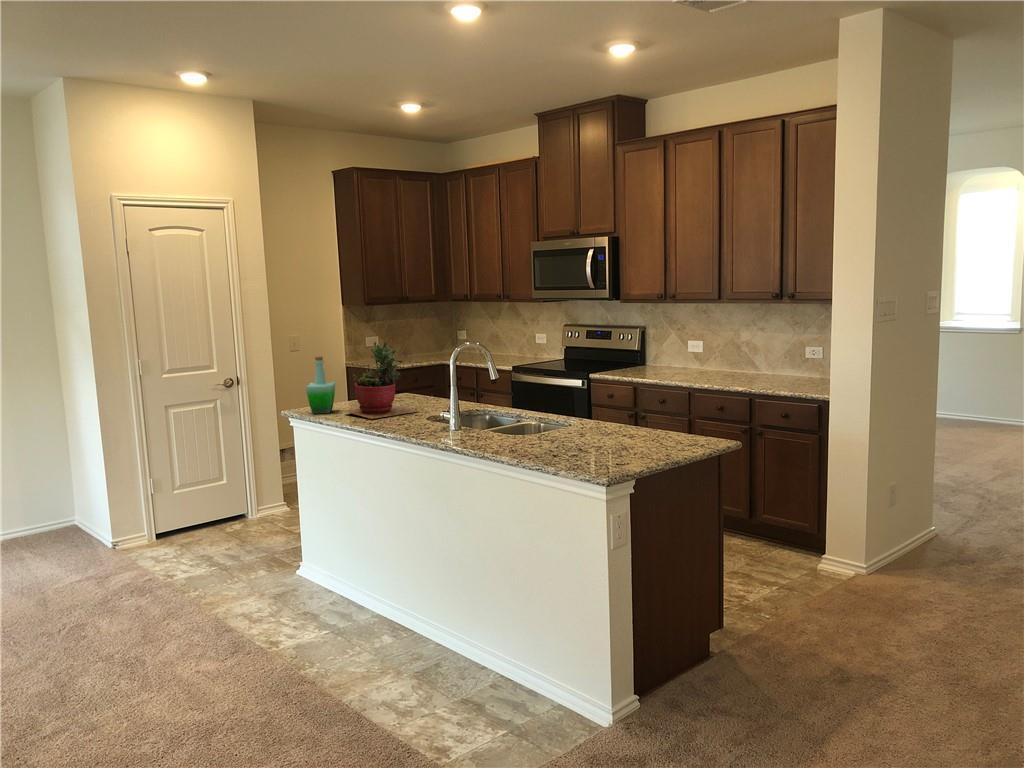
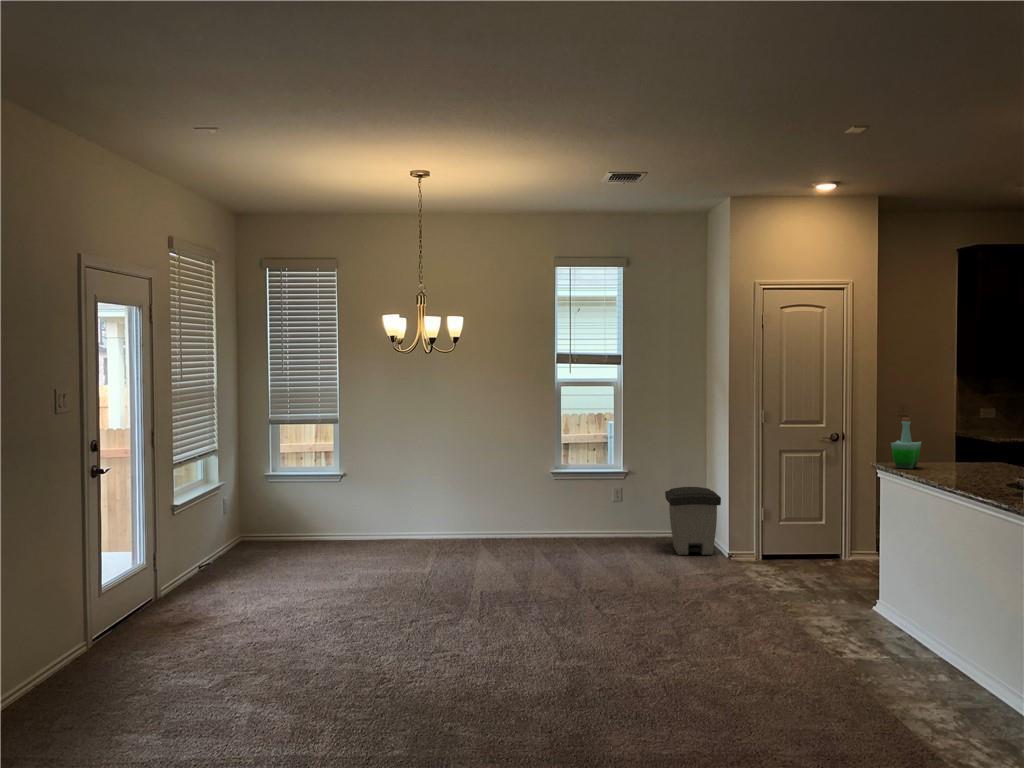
succulent plant: present [345,342,418,419] -> none [924,408,1005,477]
trash can: none [8,465,93,560] -> present [665,487,721,555]

